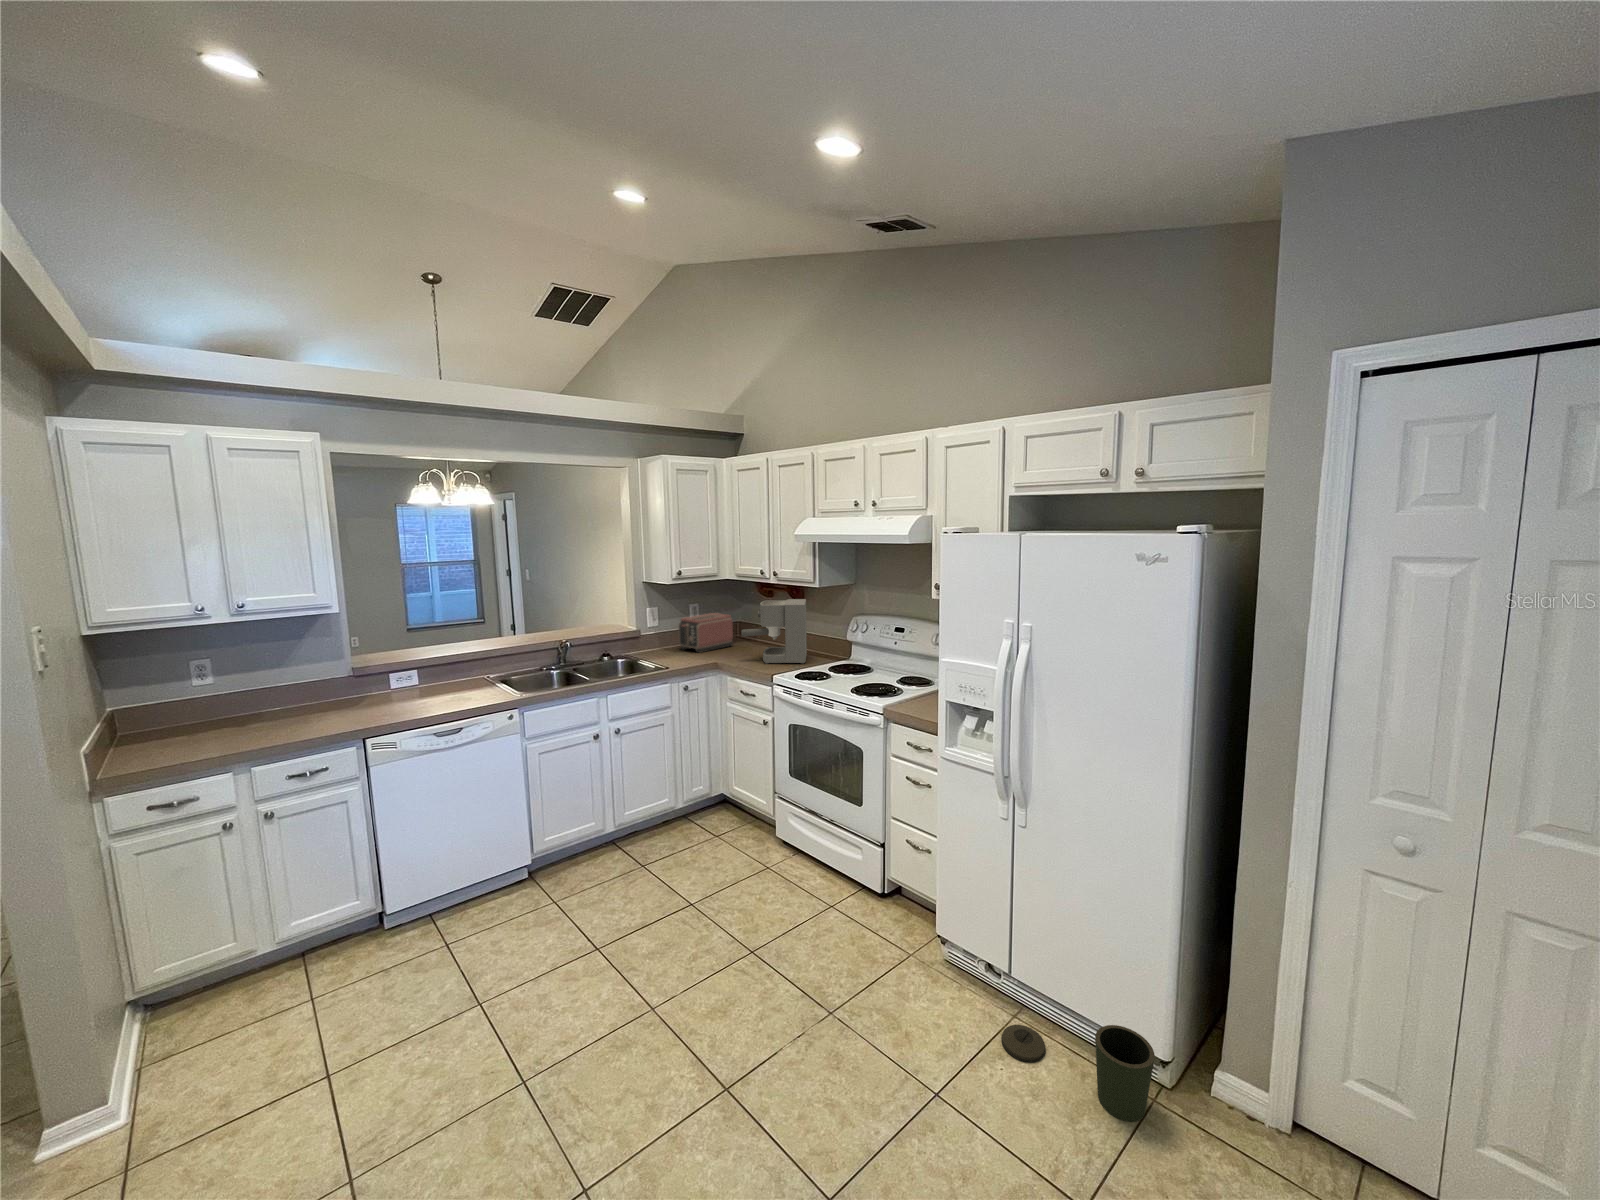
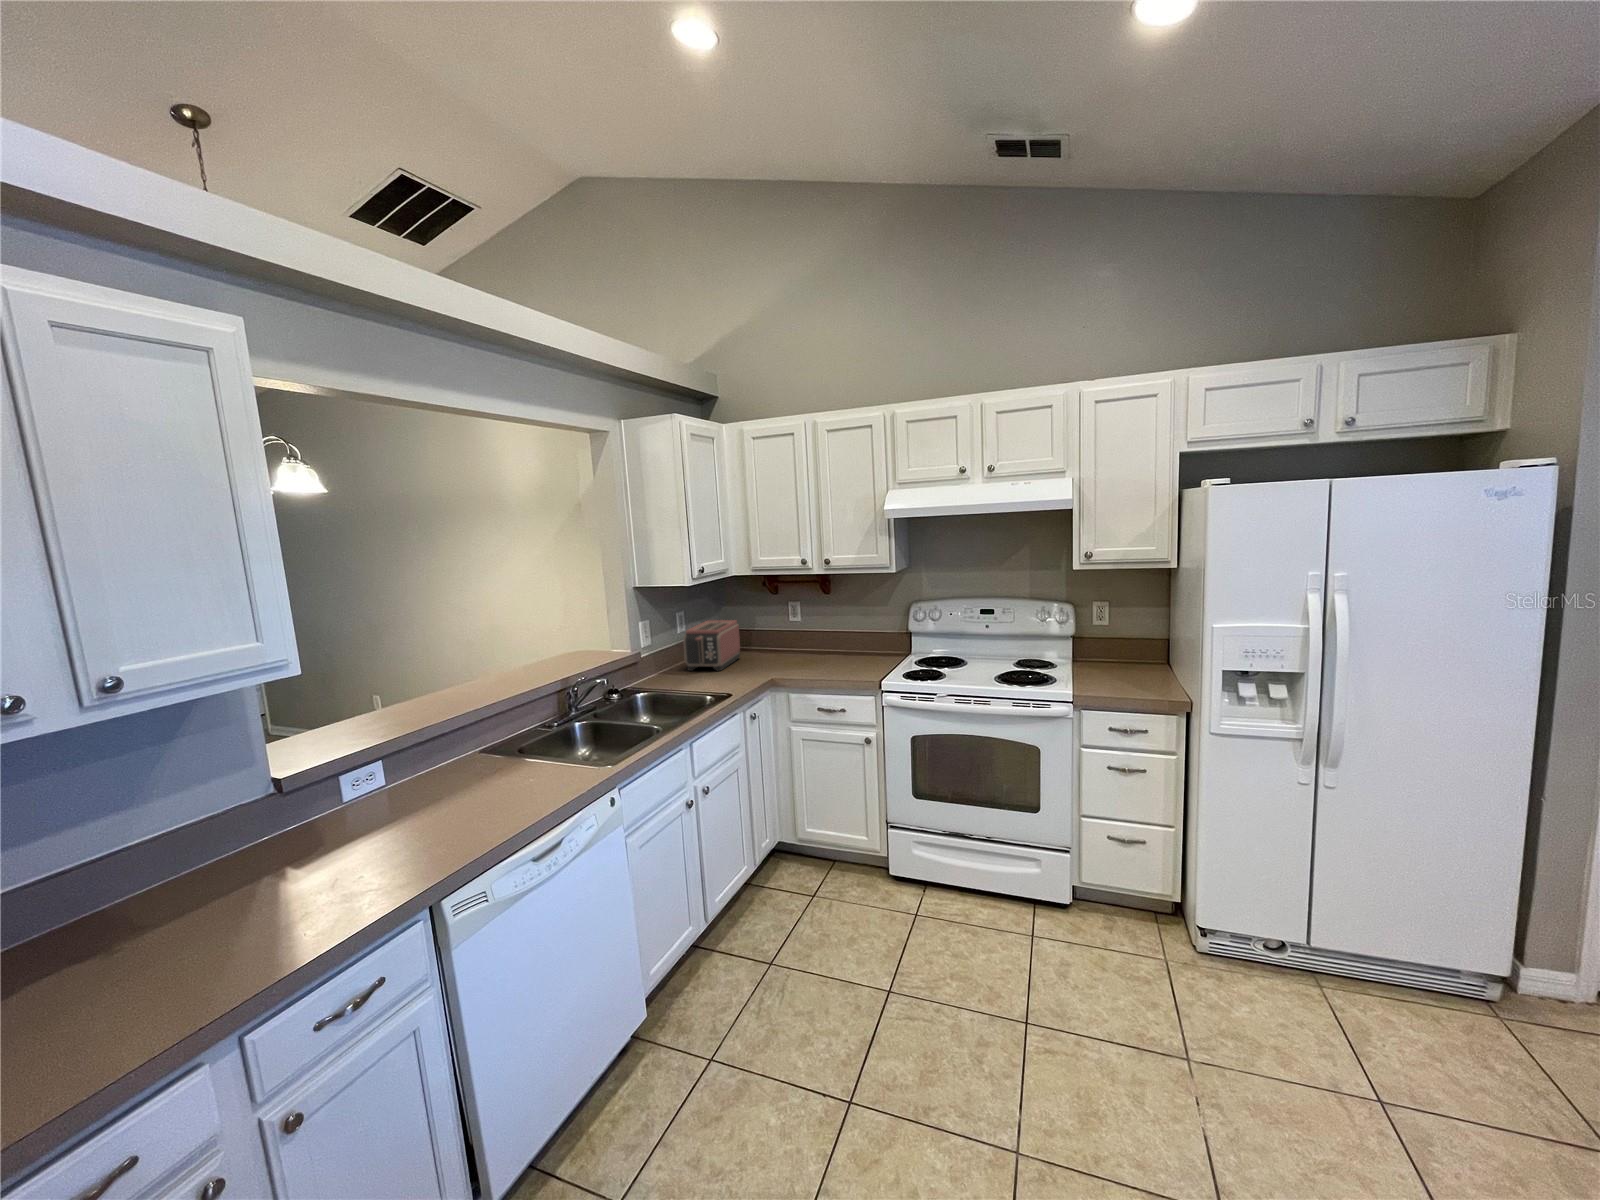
coffee maker: present [741,599,807,664] -> none [793,590,873,671]
trash can: present [1001,1025,1155,1122] -> none [1331,957,1529,1048]

